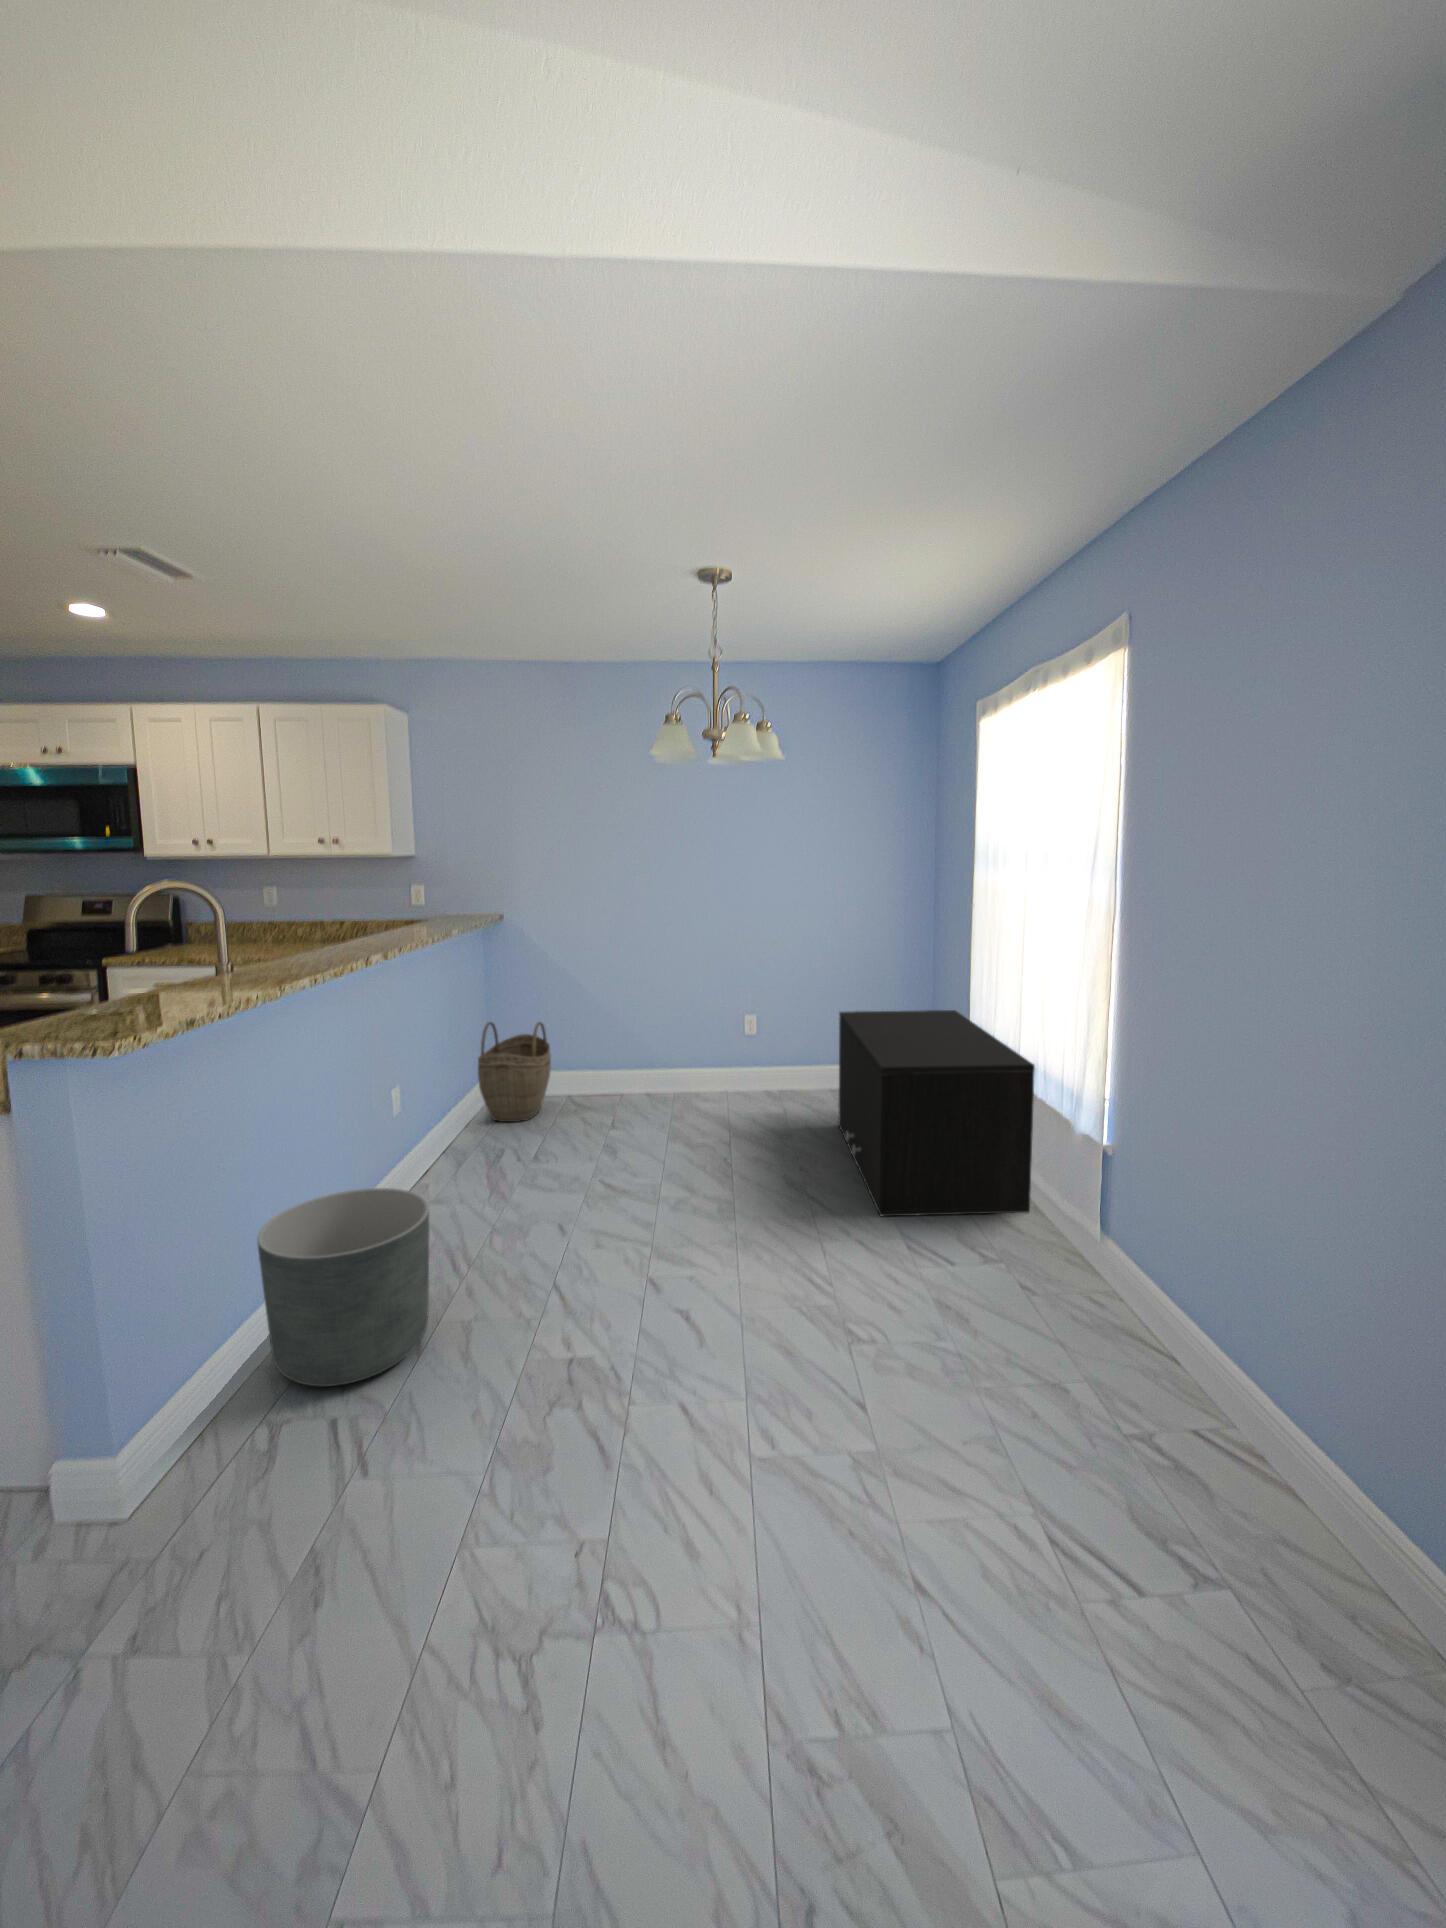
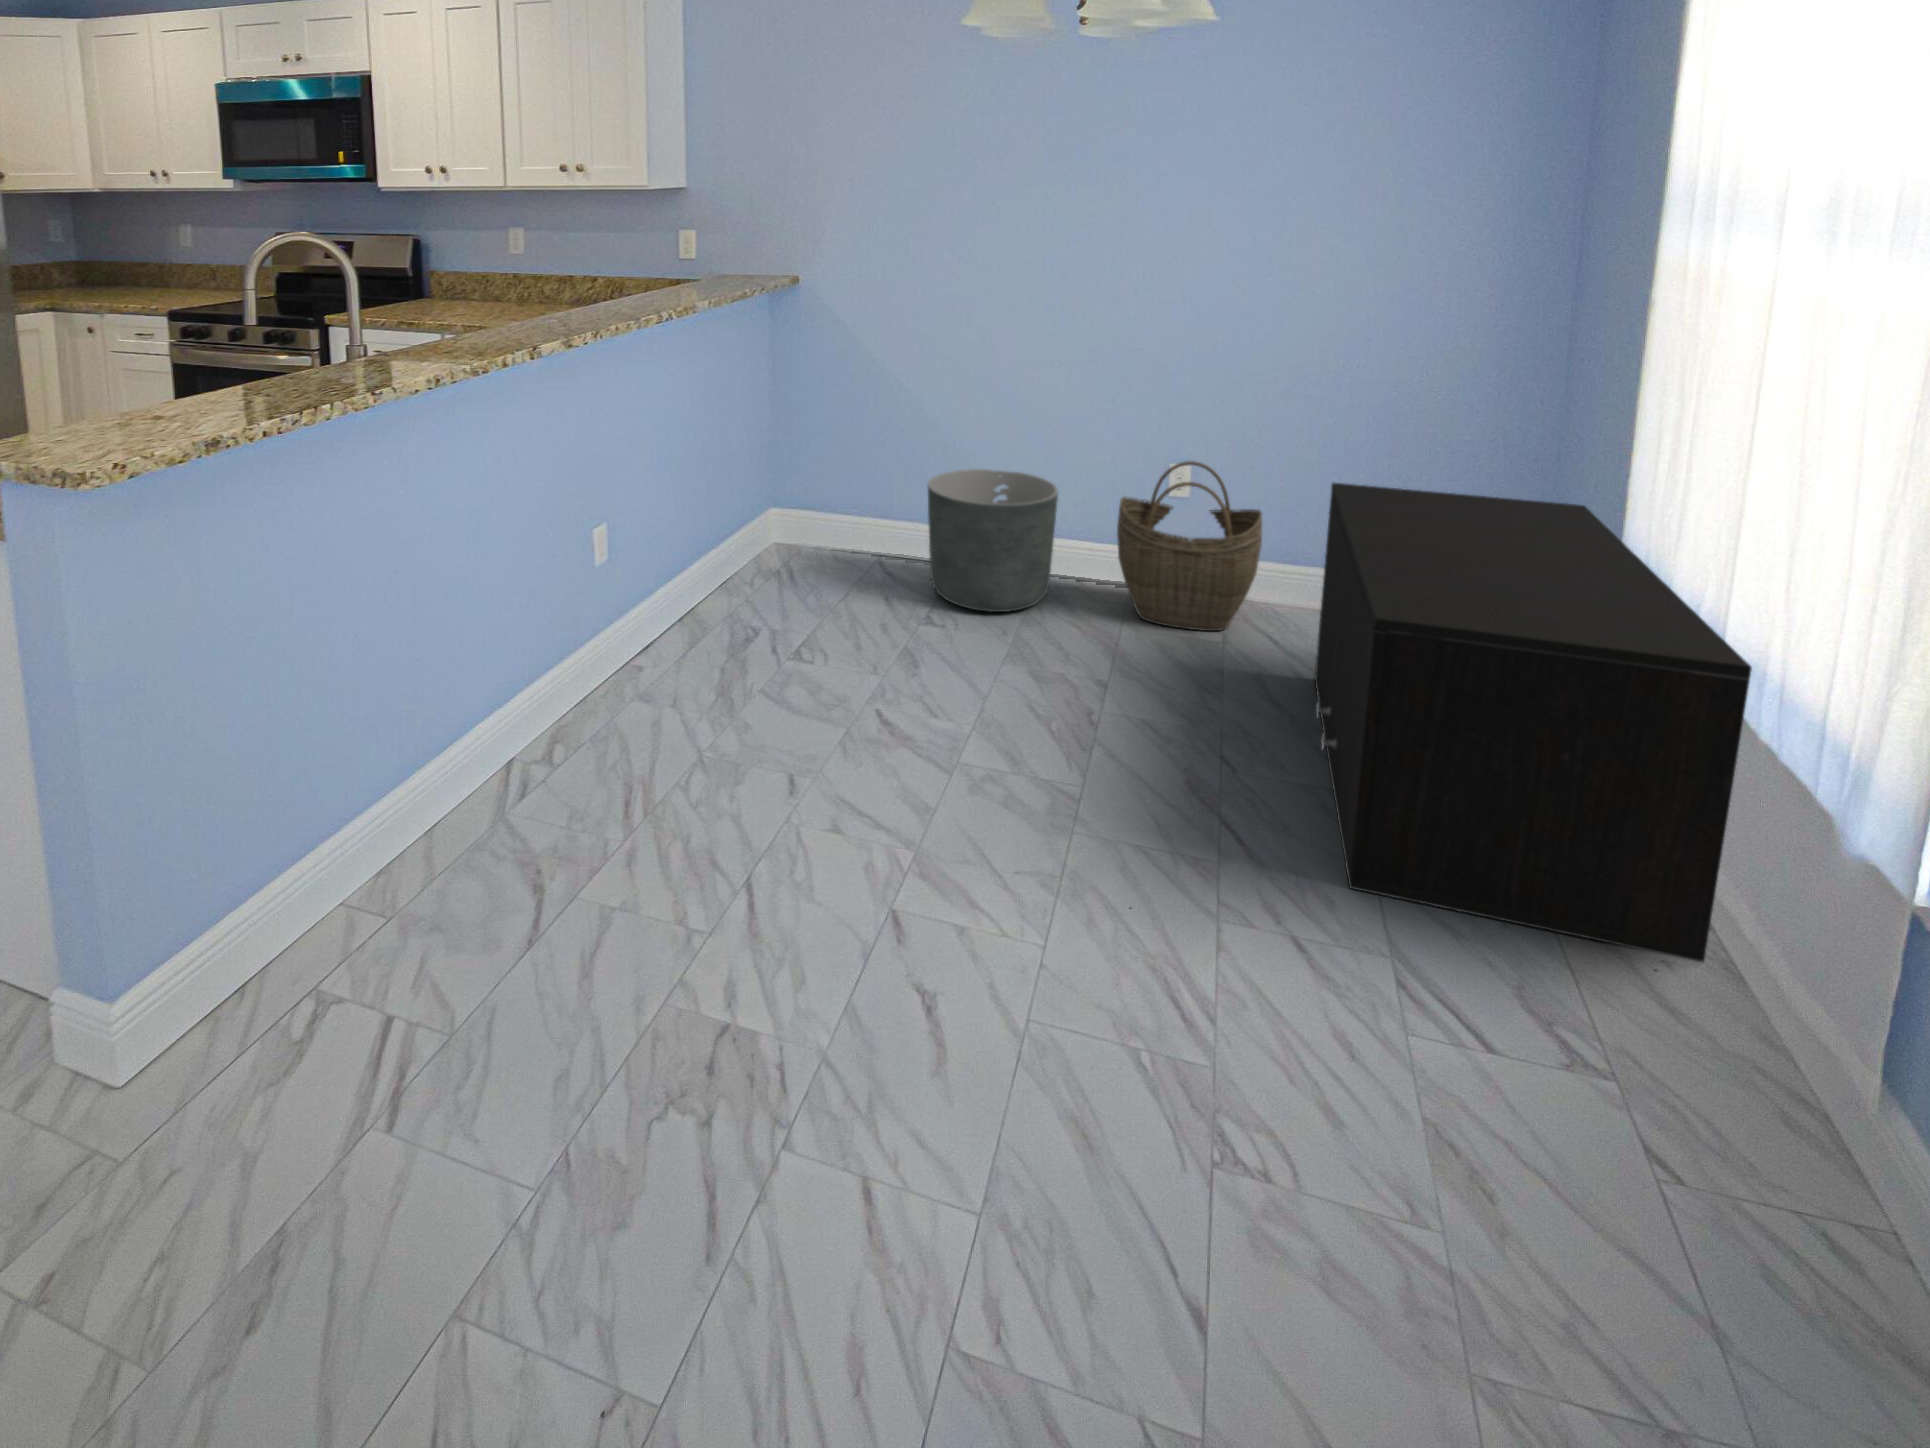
woven basket: present [478,1022,551,1122] -> present [1117,461,1262,631]
planter: present [257,1188,429,1386] -> present [928,469,1058,612]

